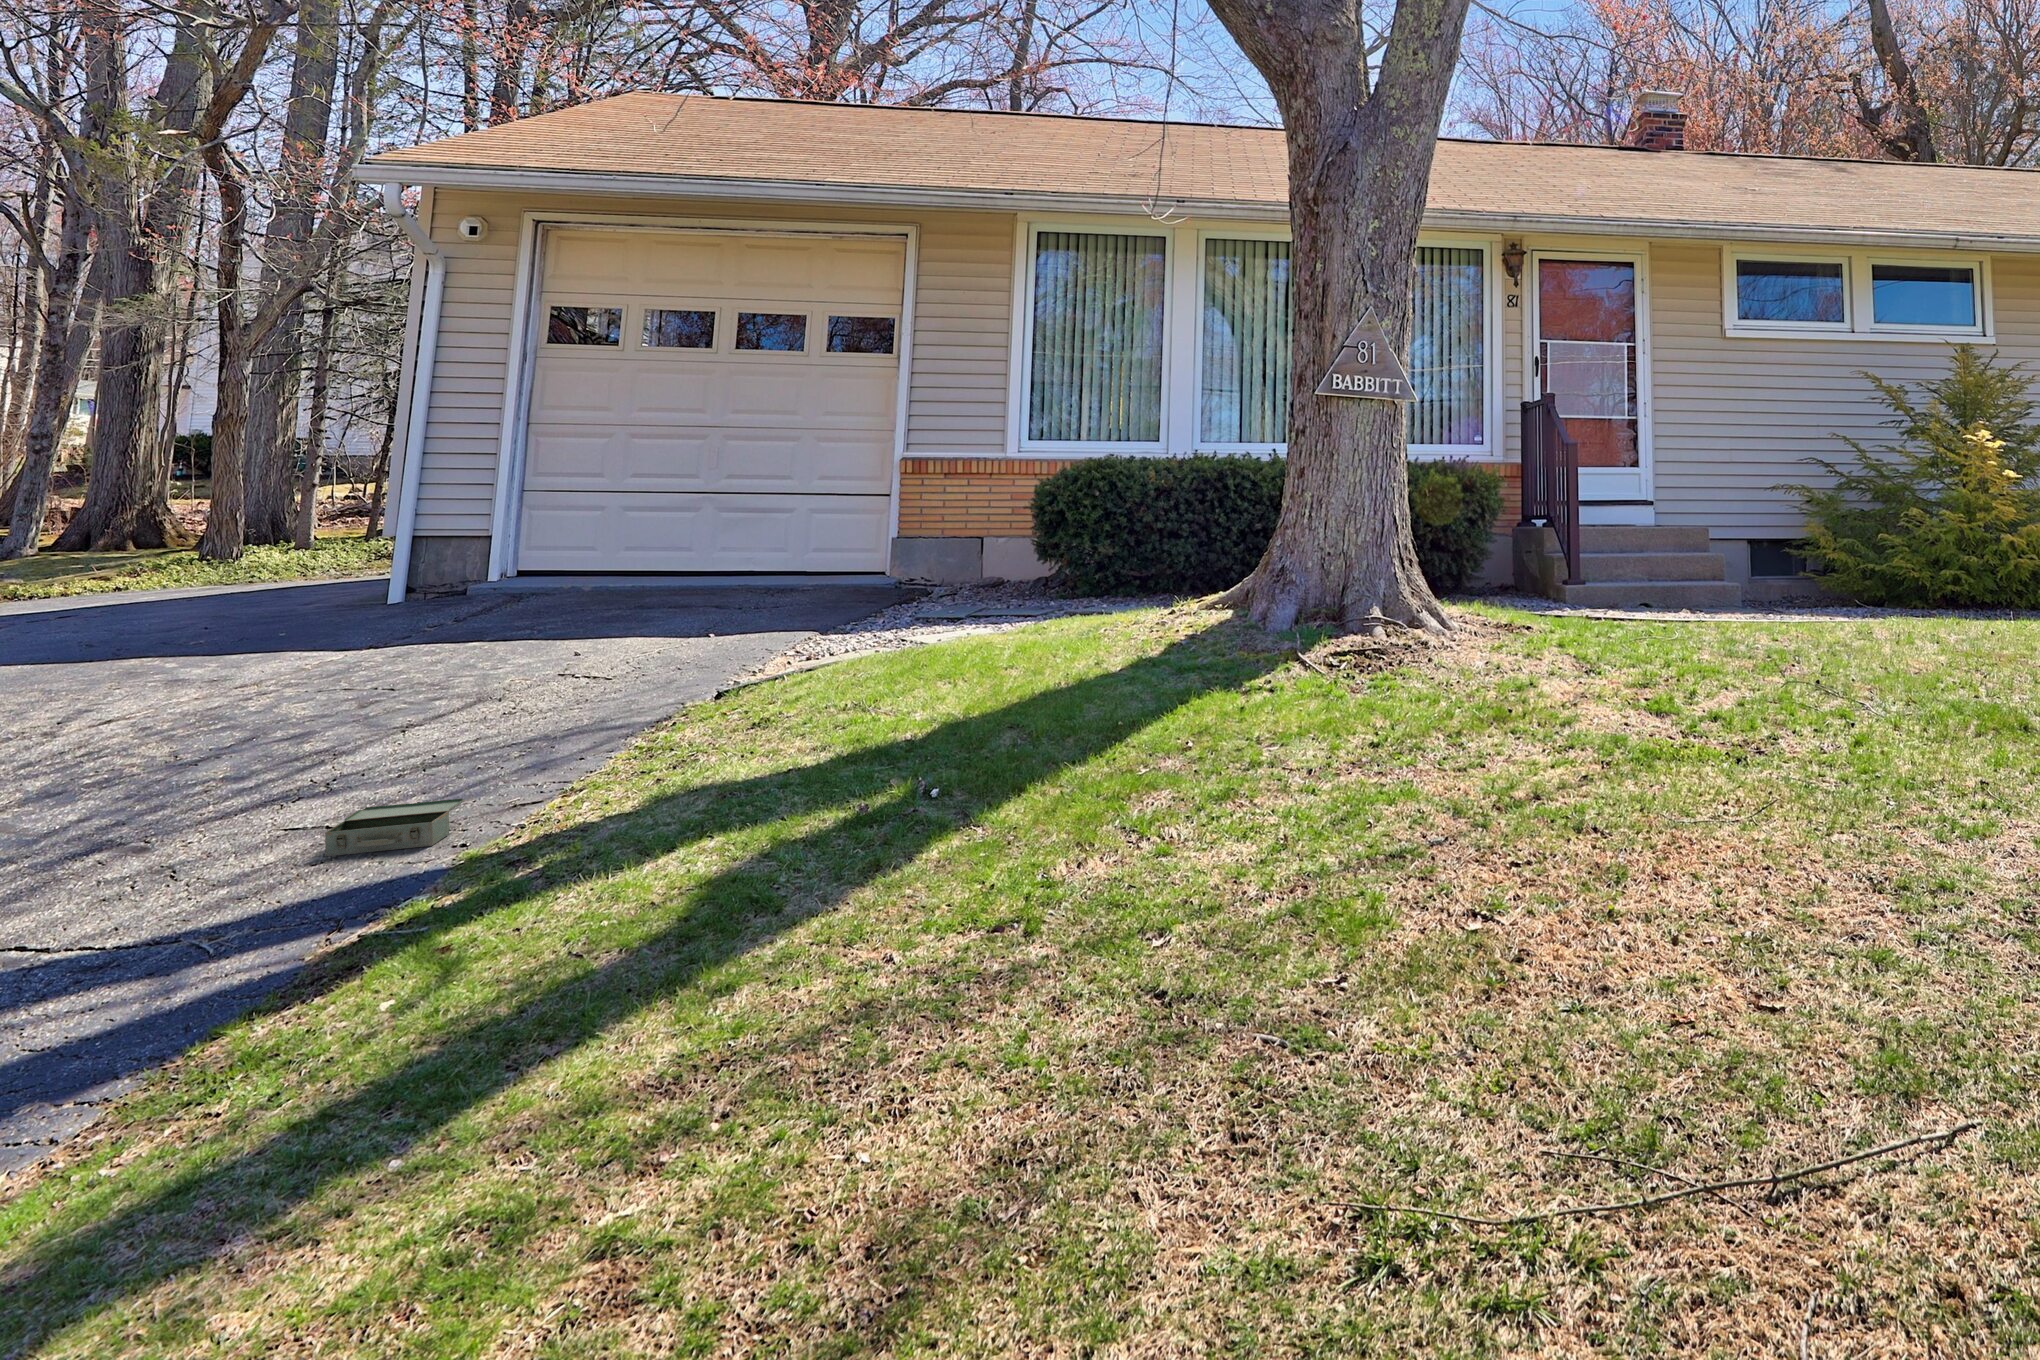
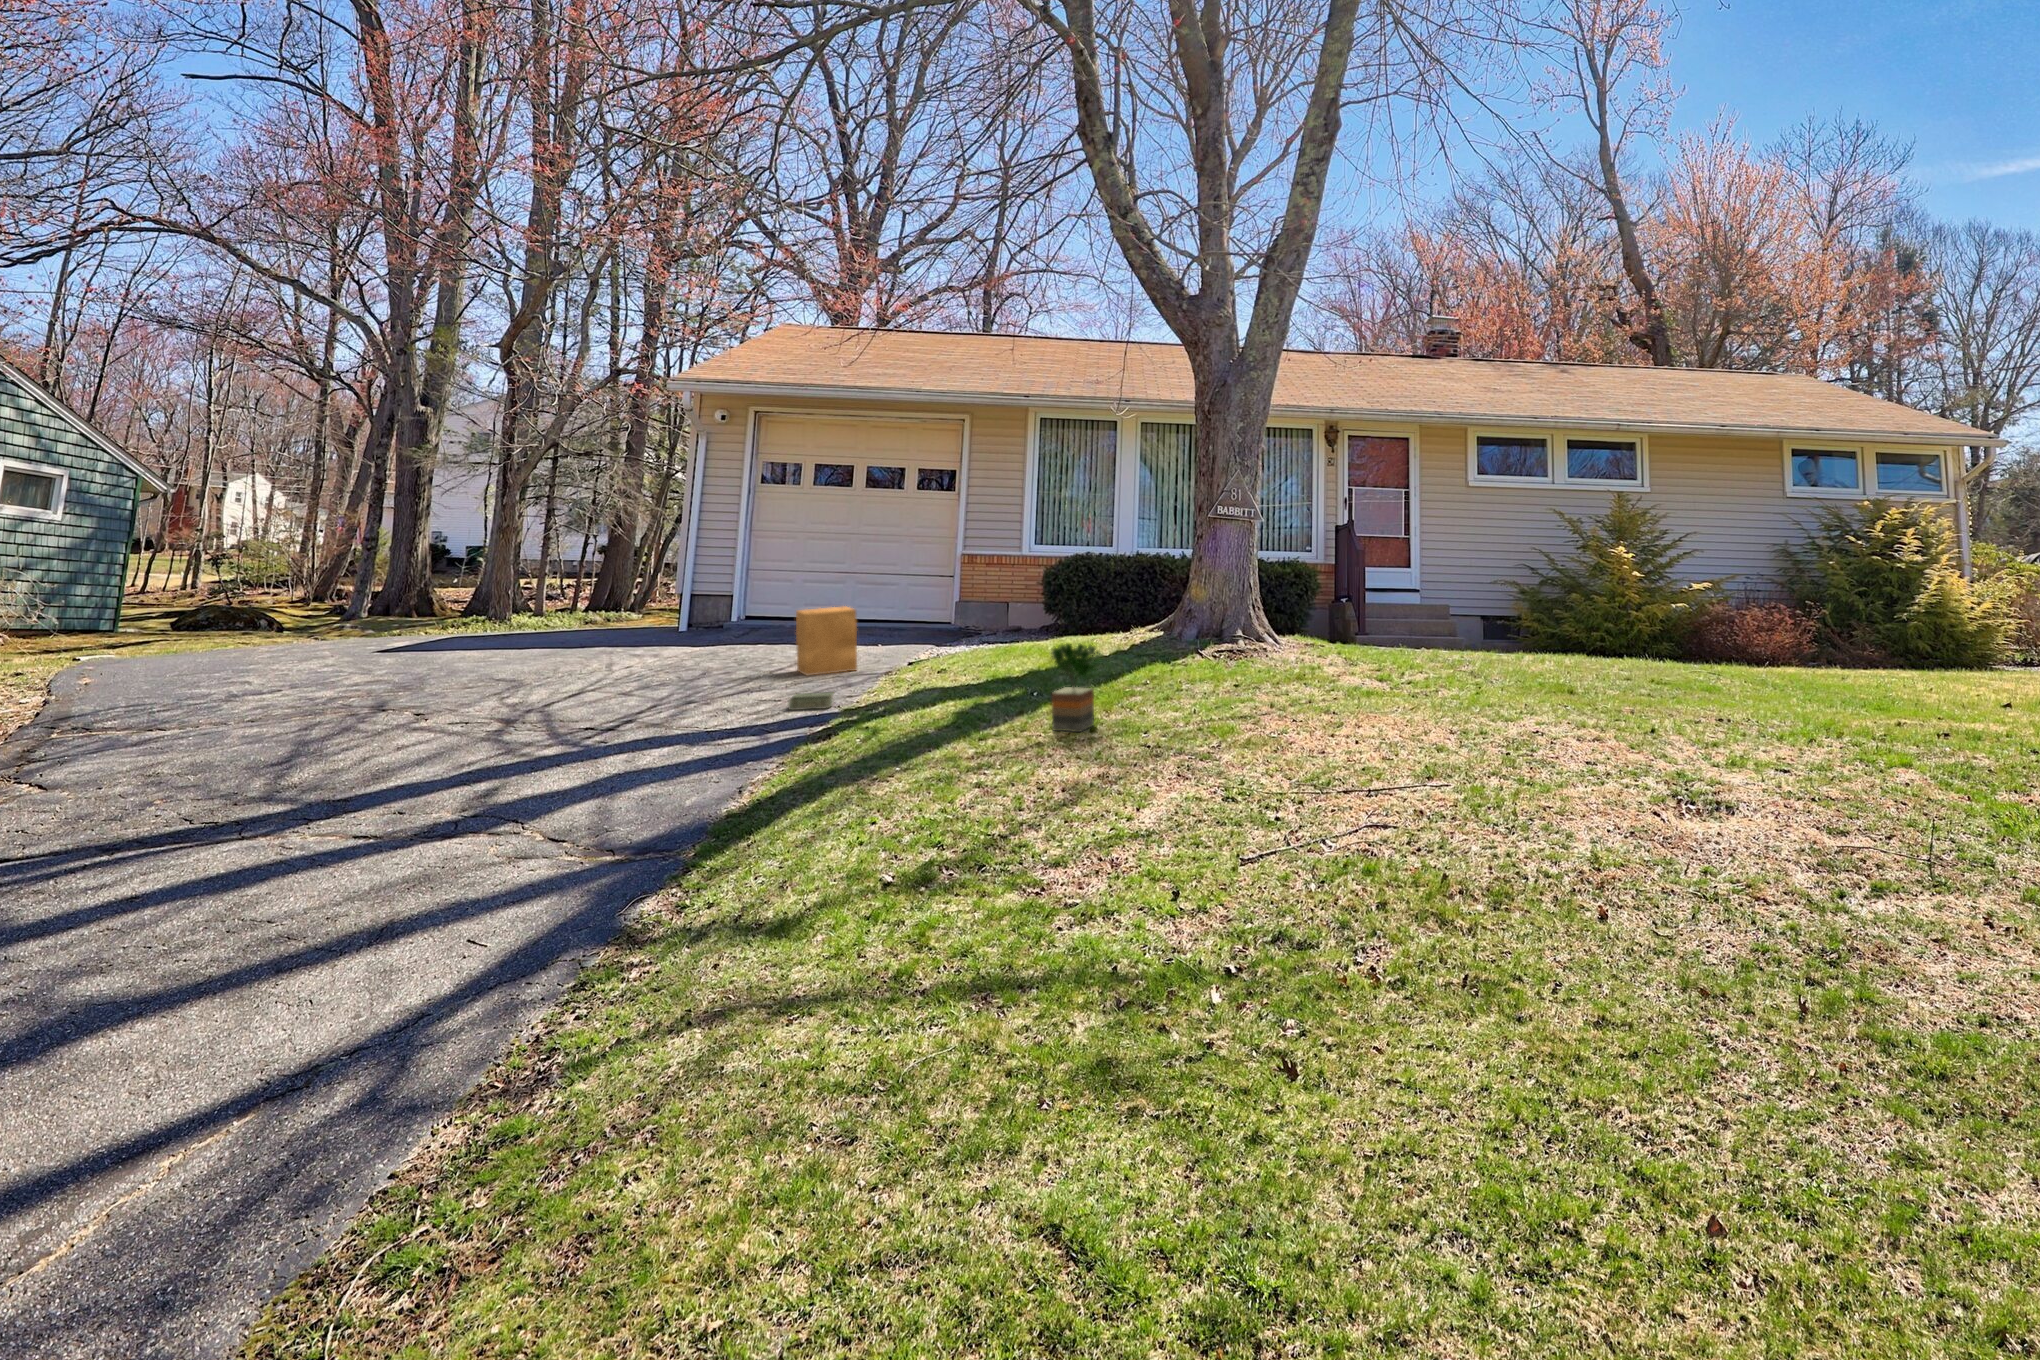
cardboard box: none [483,574,614,725] -> present [796,606,857,675]
potted tree: none [889,719,1046,967] -> present [1051,644,1102,732]

